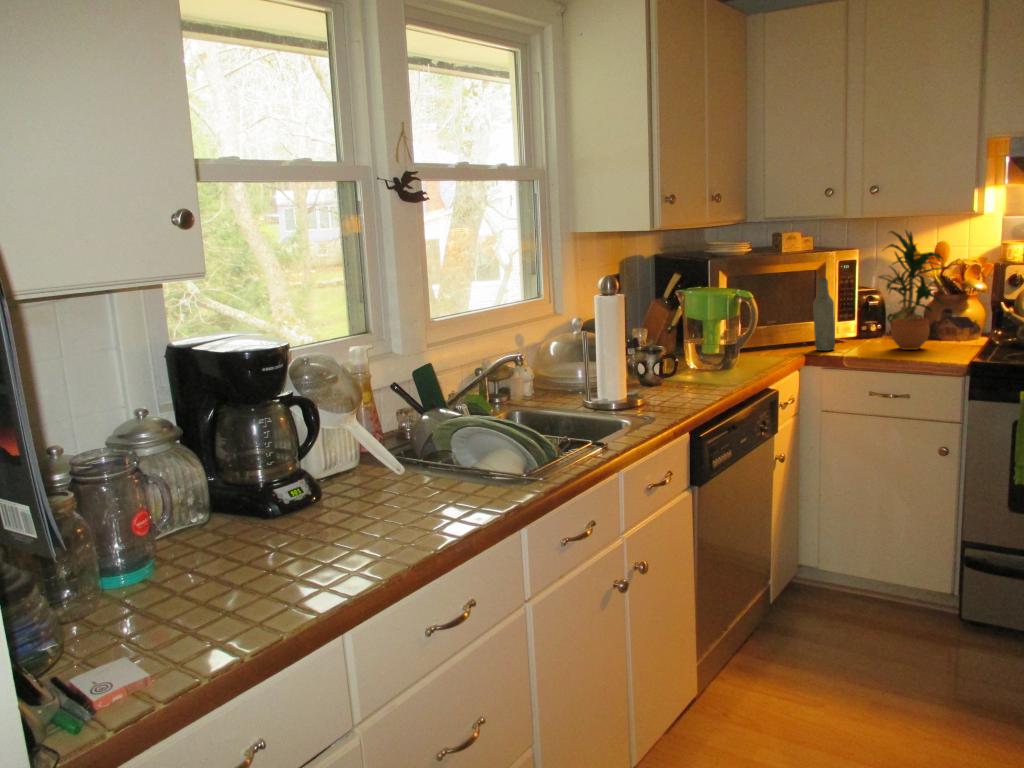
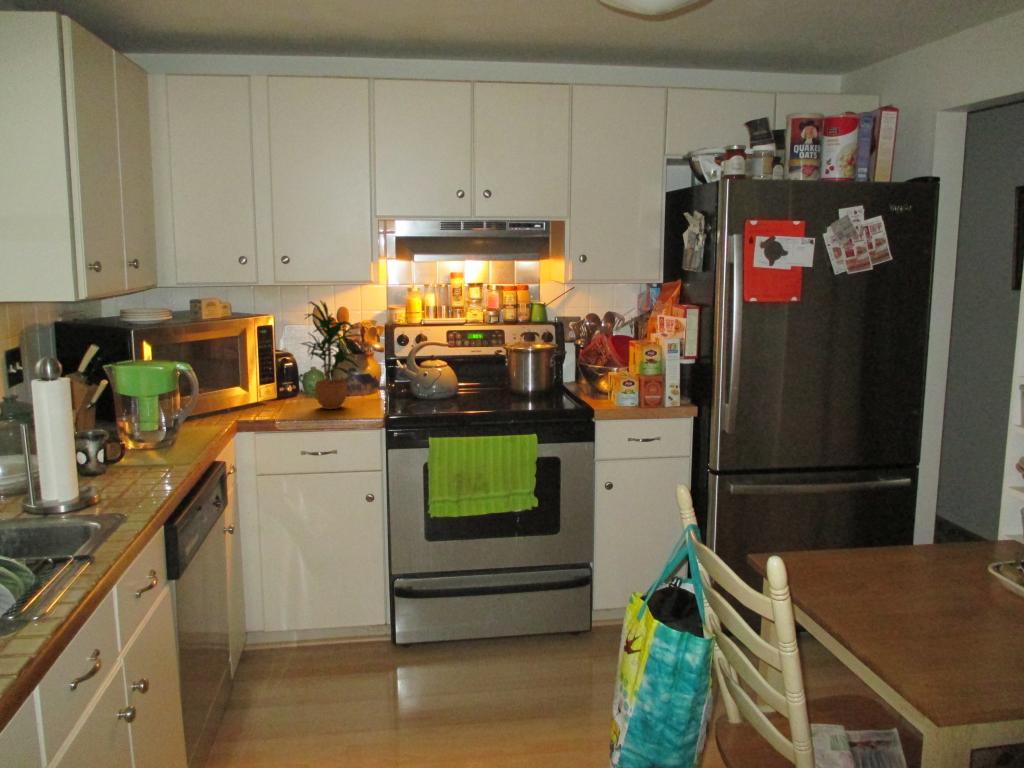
bottle: present [813,278,835,351] -> none [242,345,265,415]

